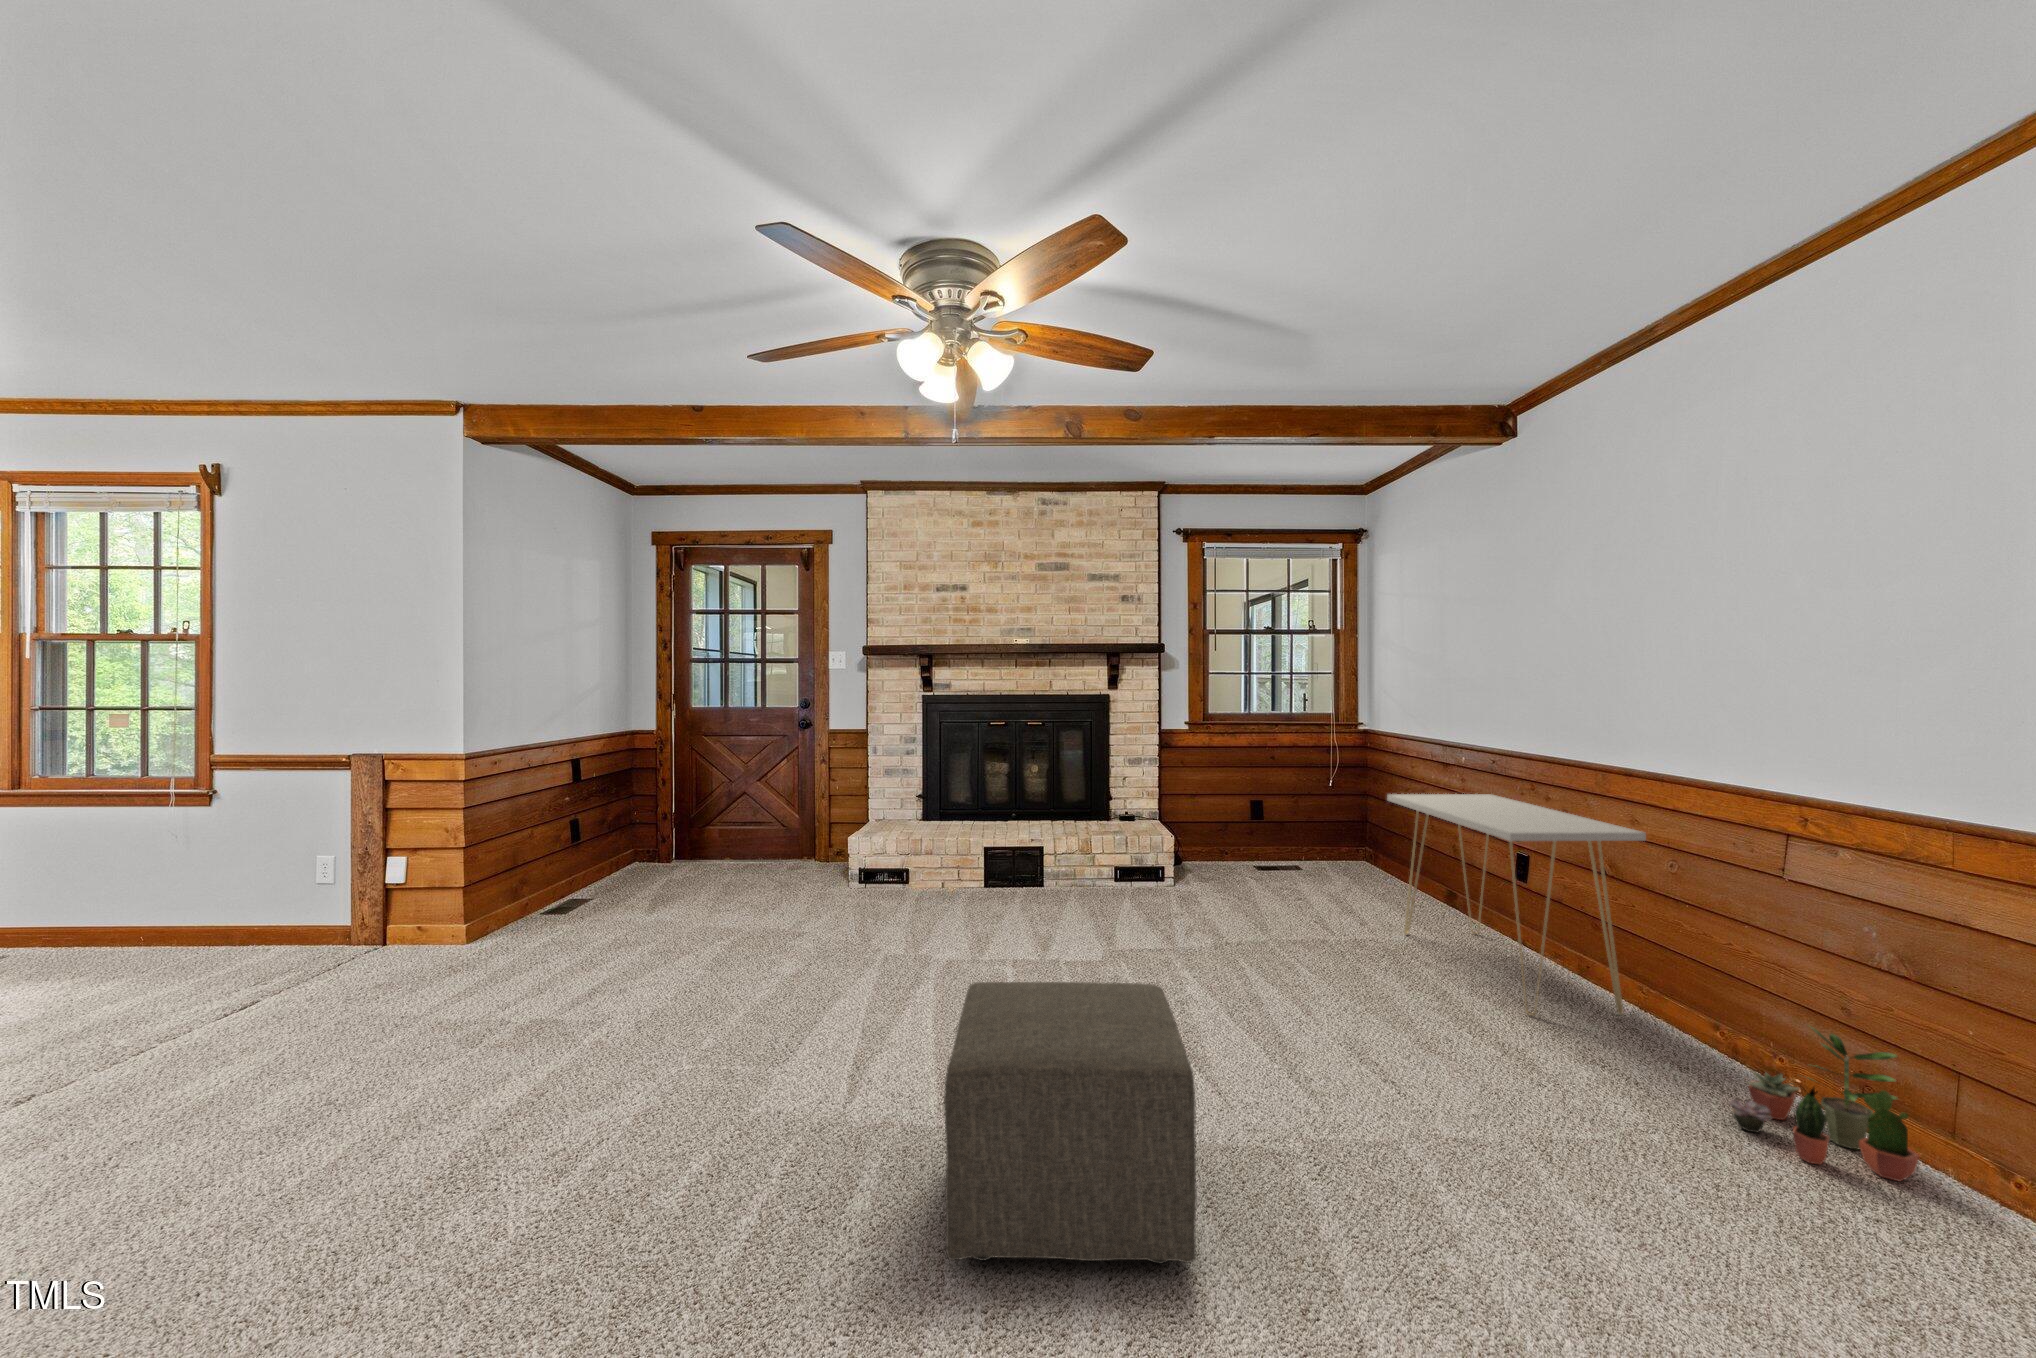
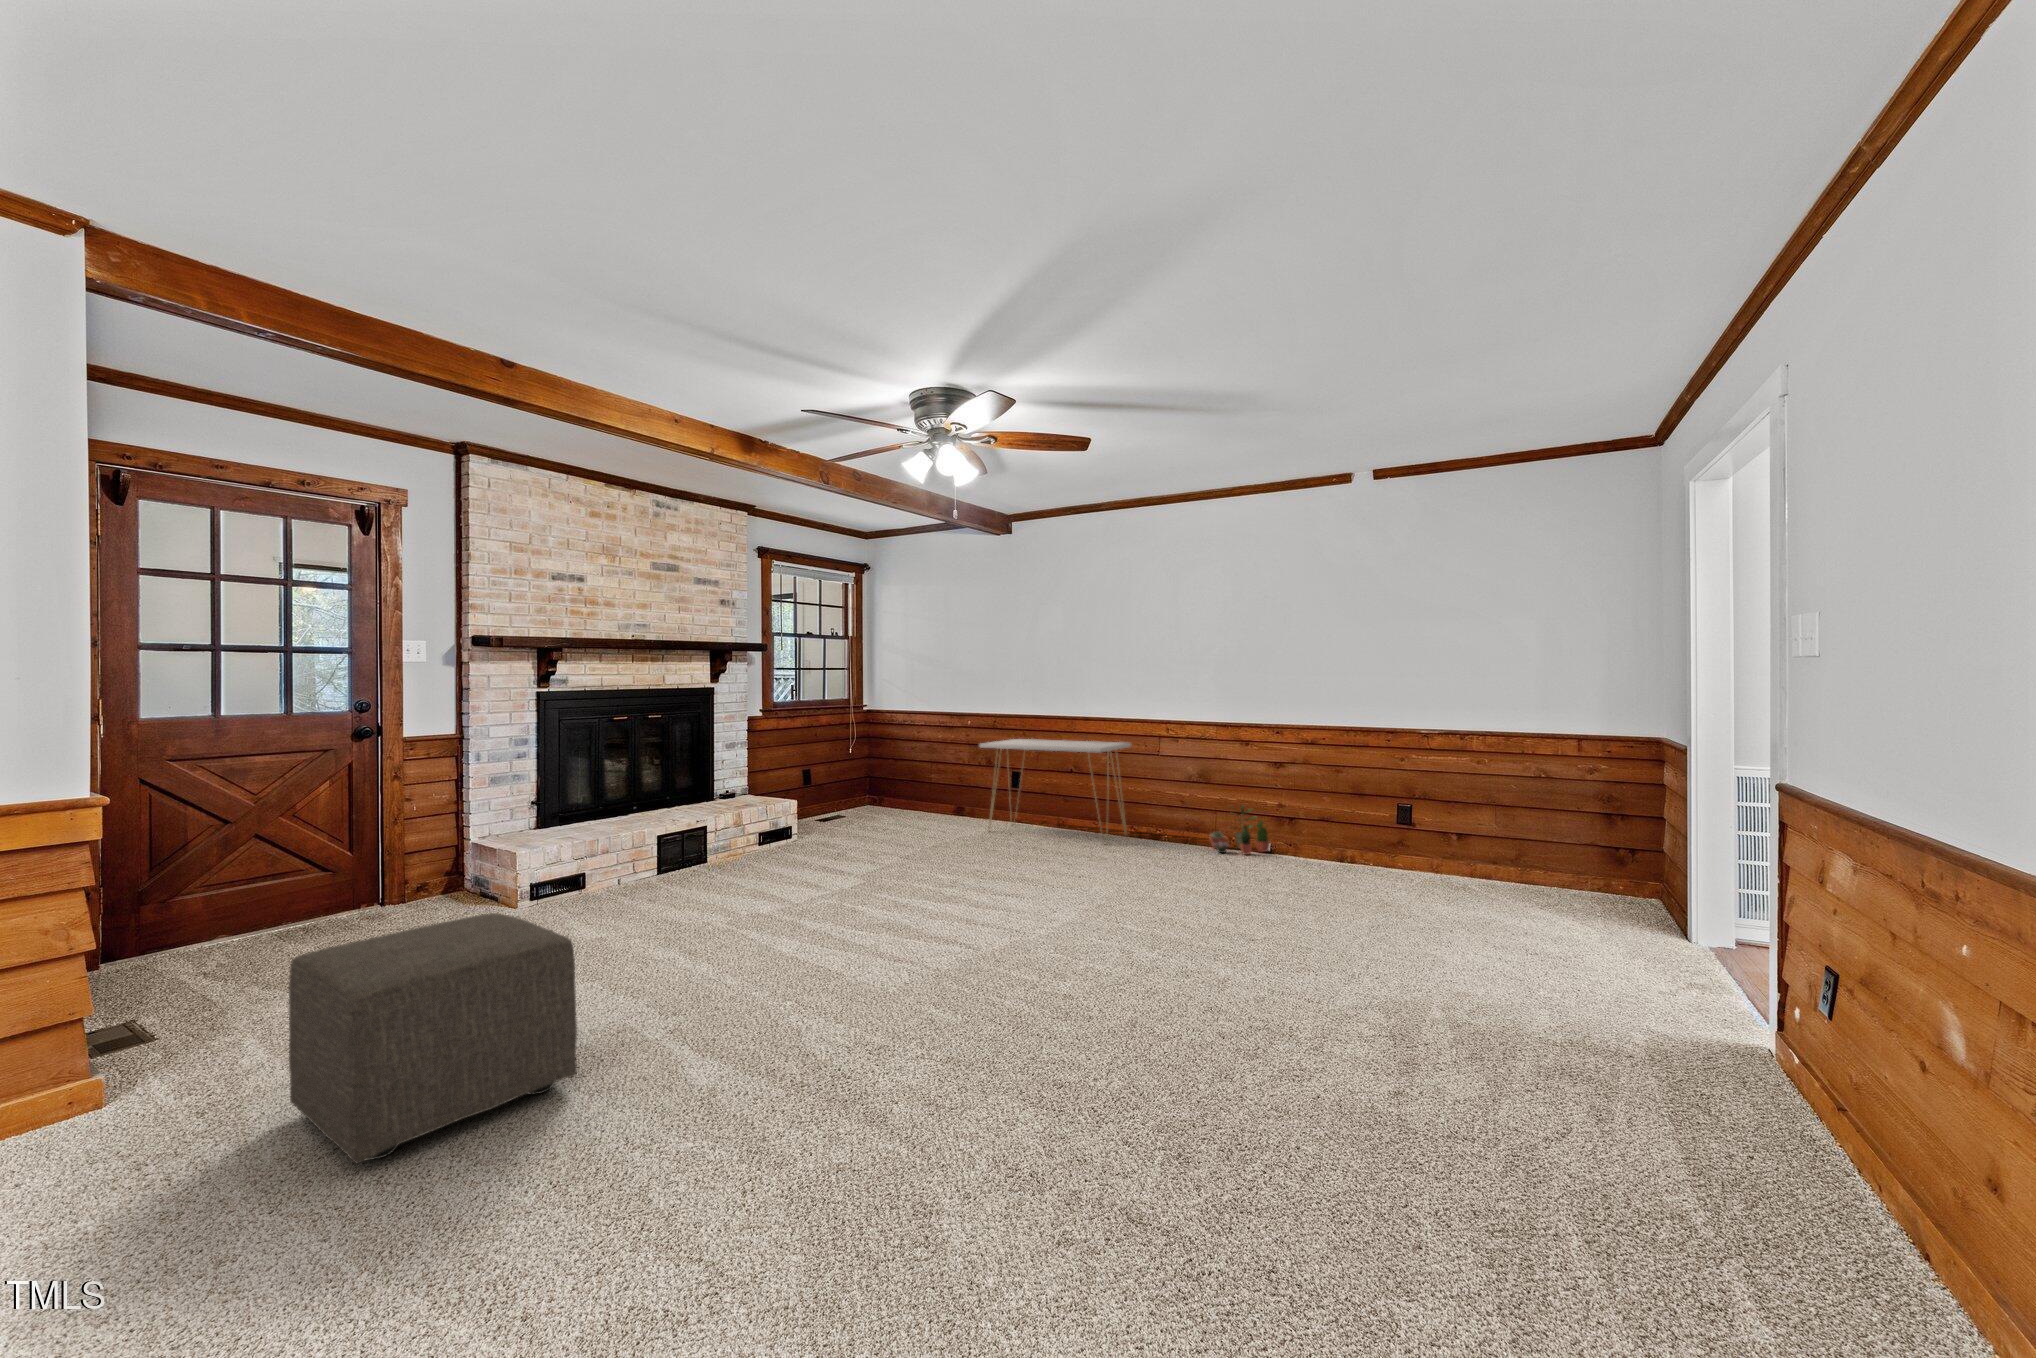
ottoman: present [944,982,1197,1264] -> present [289,913,577,1164]

